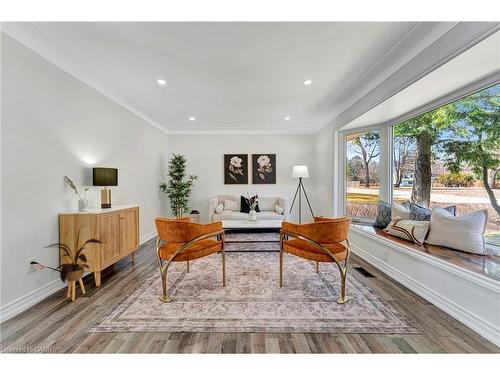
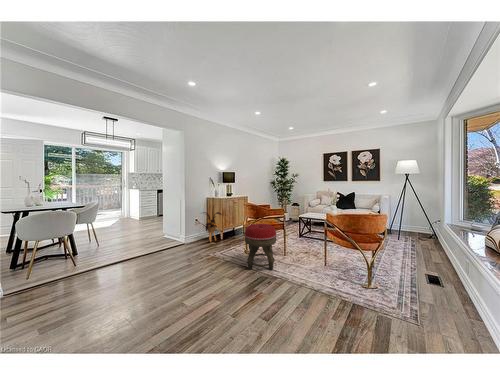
footstool: none [177,248,232,337] -> present [245,224,277,270]

